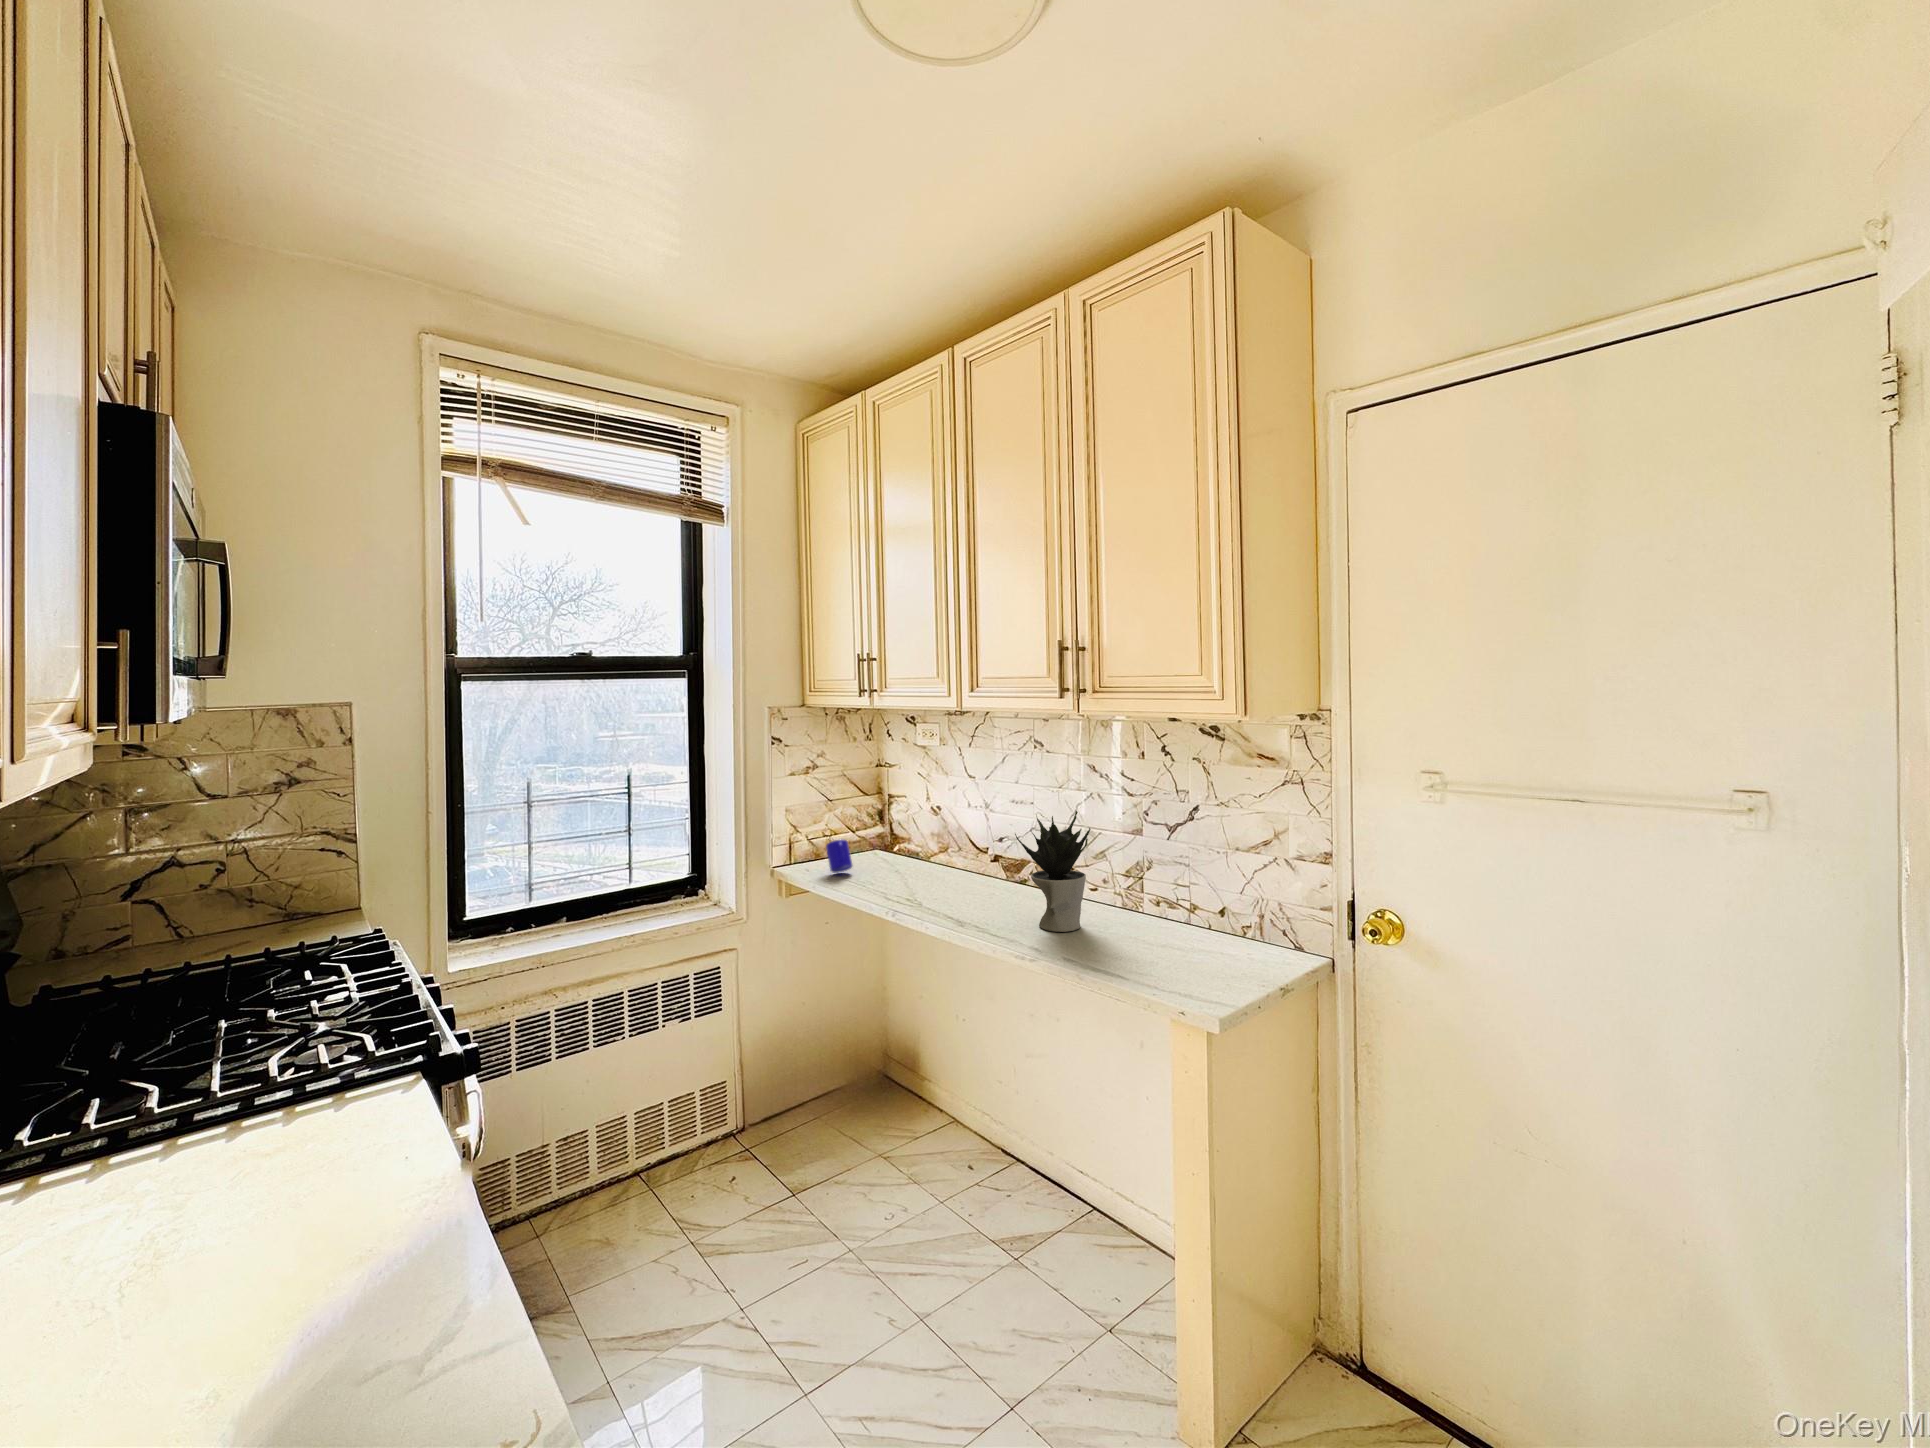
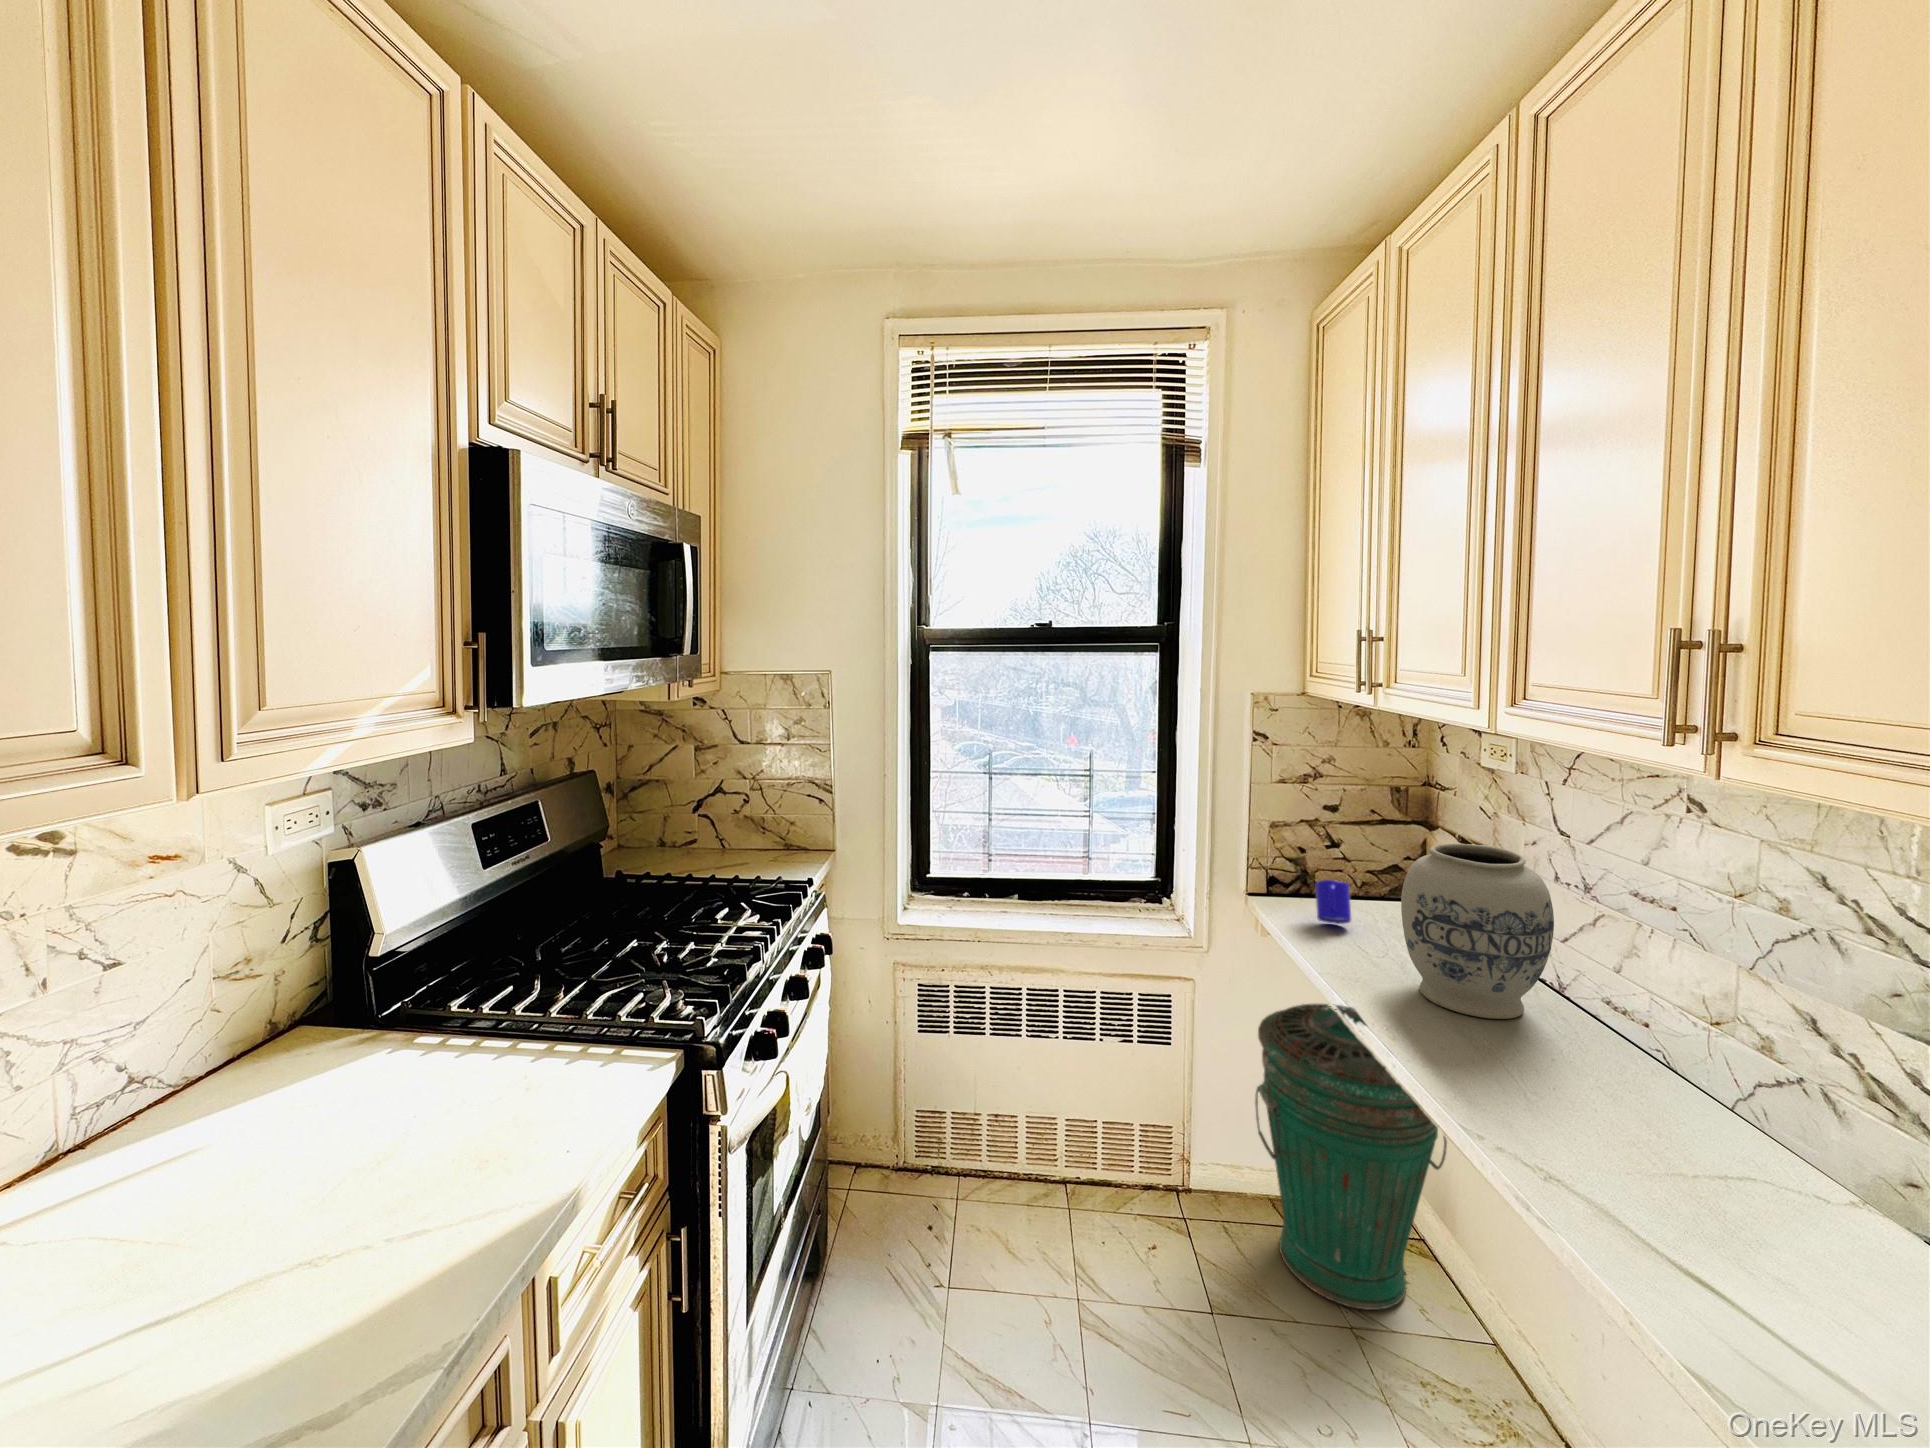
vase: none [899,790,979,896] -> present [1401,844,1554,1019]
potted plant: present [1015,811,1091,932] -> none [1574,938,1772,1191]
trash can: none [795,932,918,1150] -> present [1255,1004,1447,1310]

